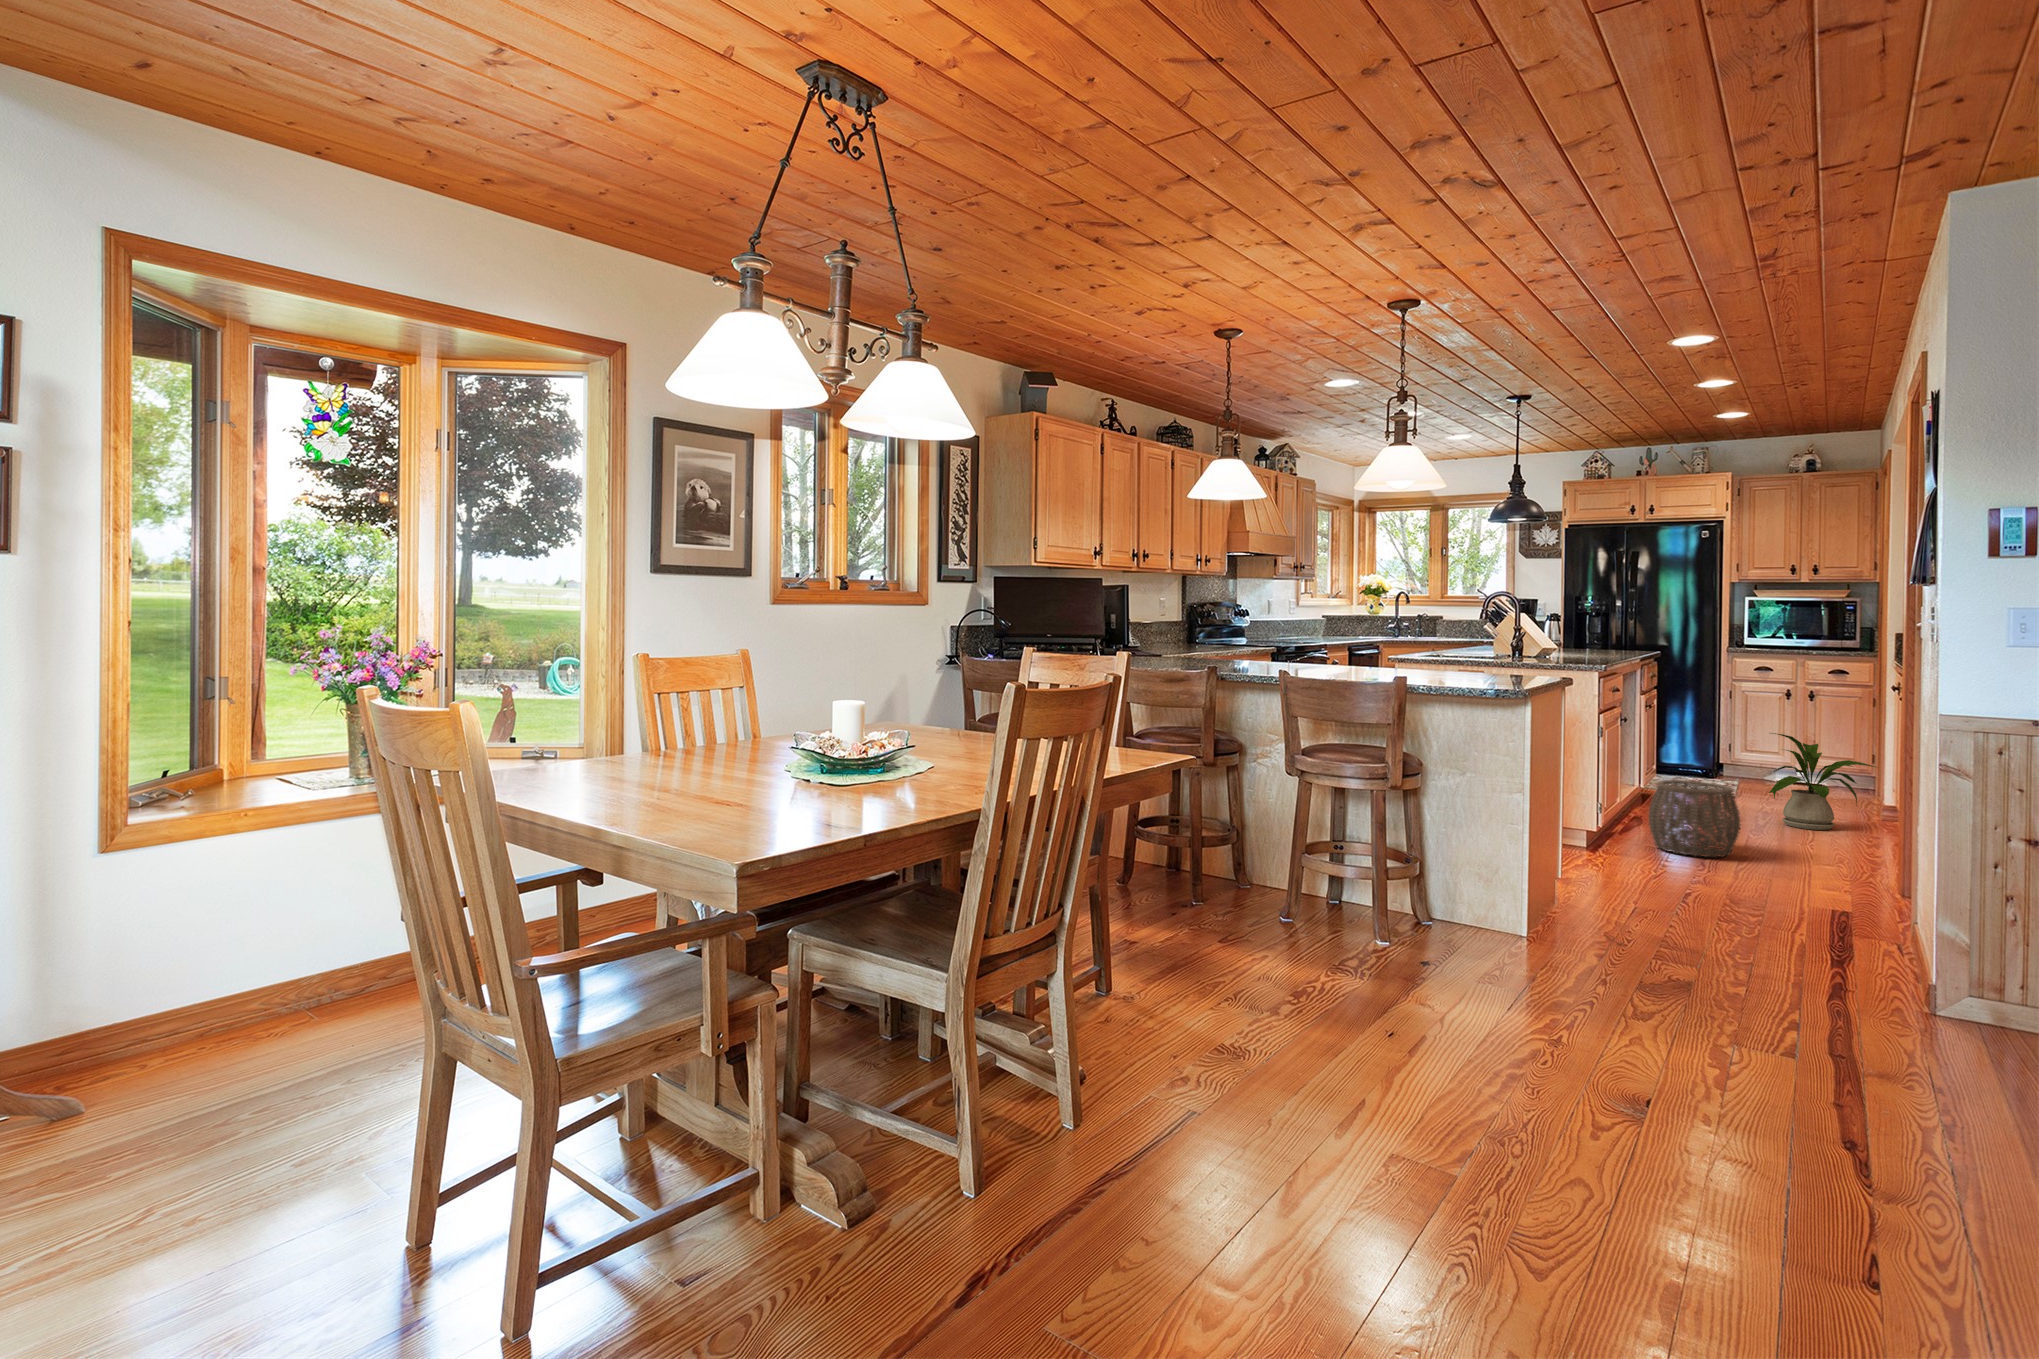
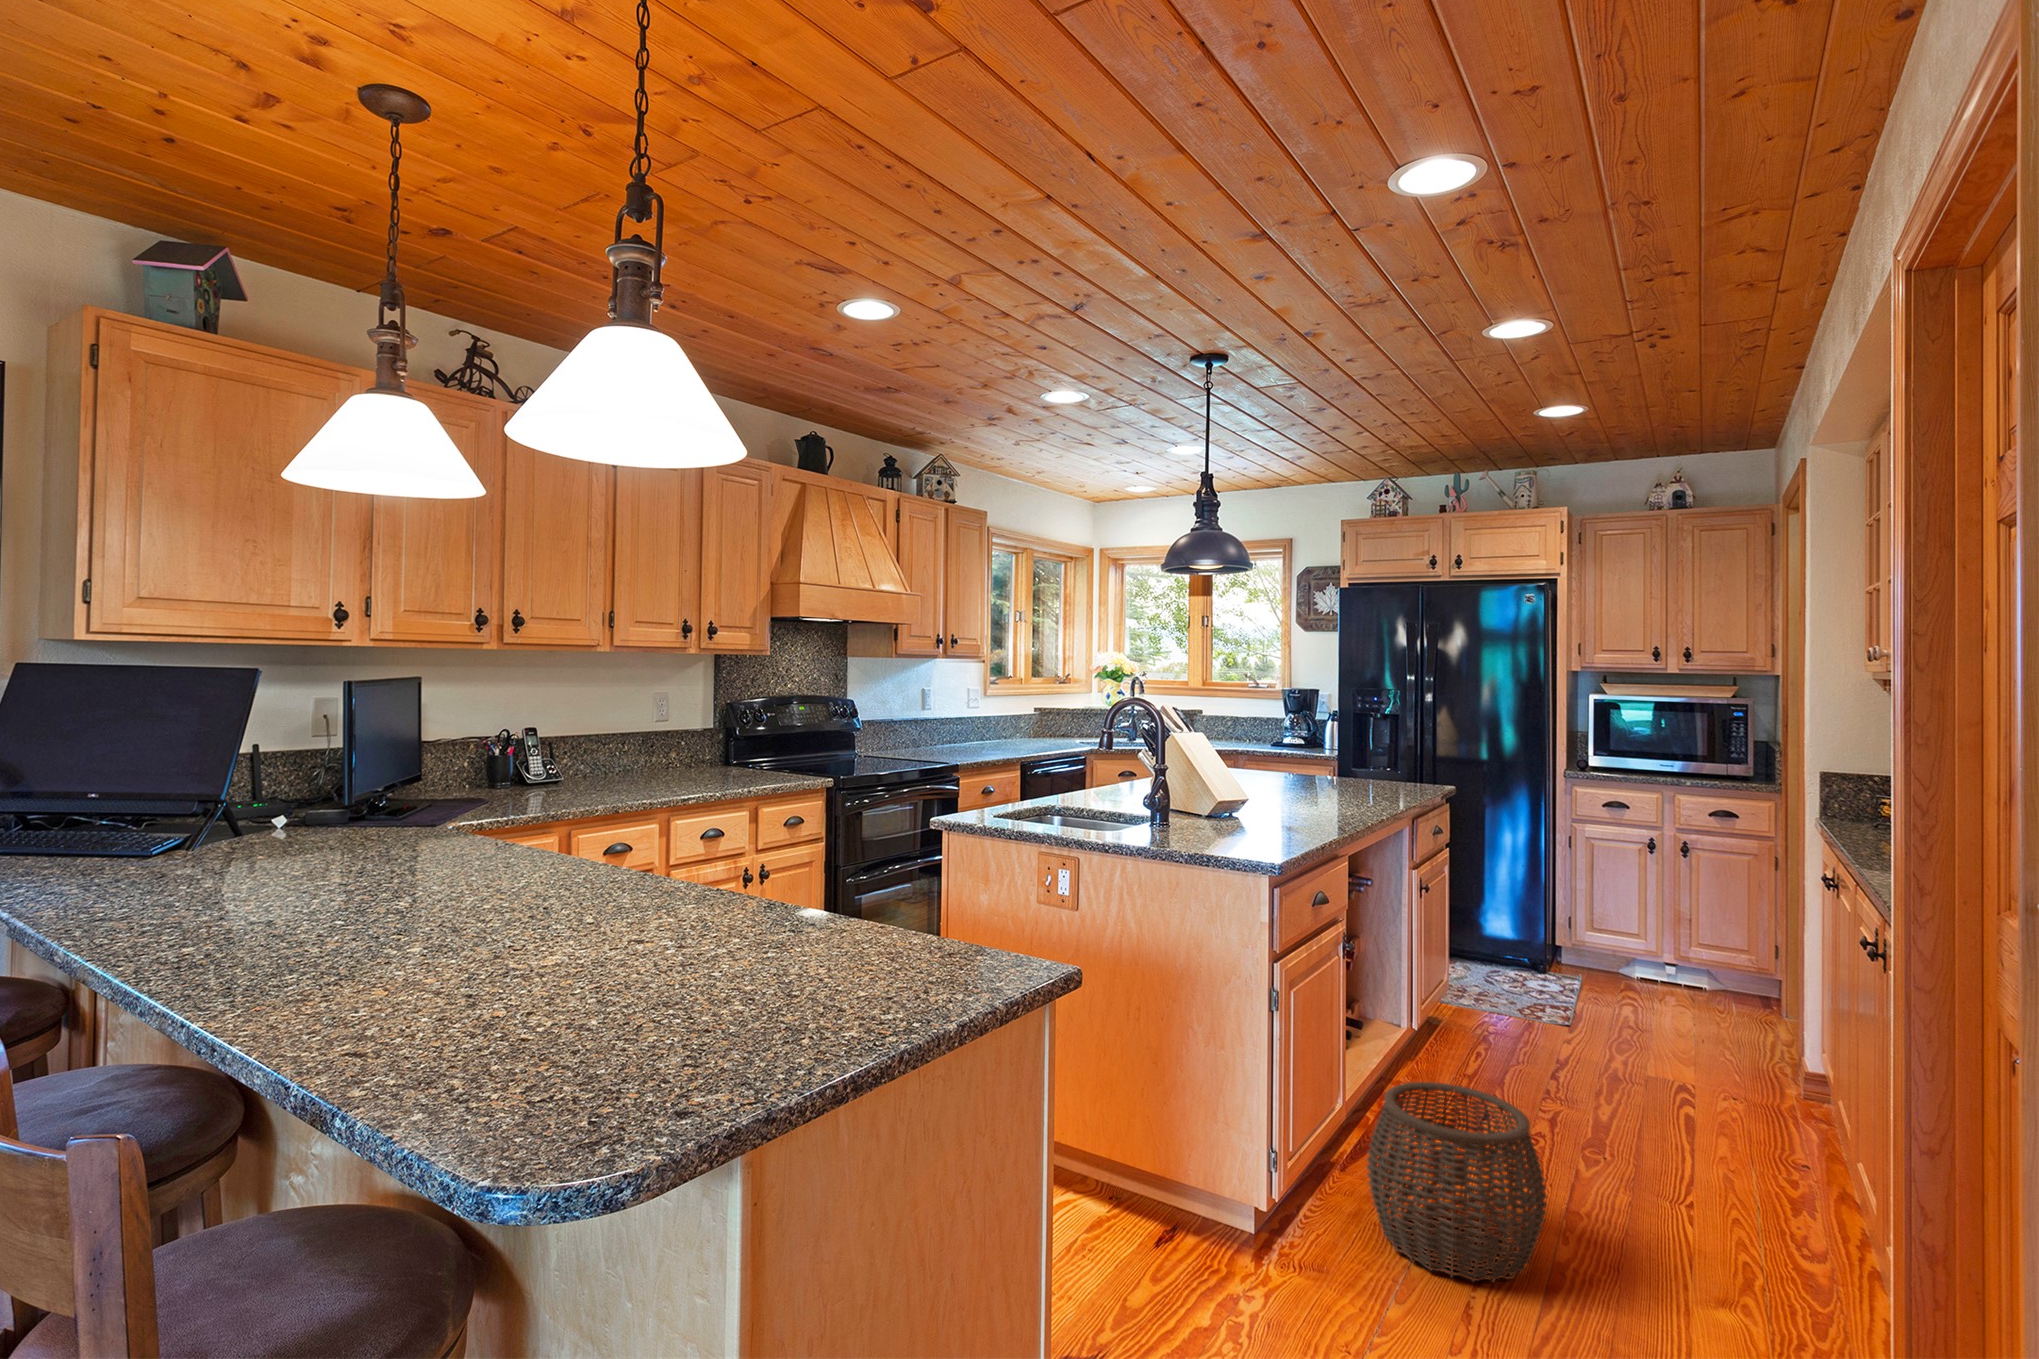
house plant: present [1769,733,1875,830] -> none [1609,954,1807,1146]

